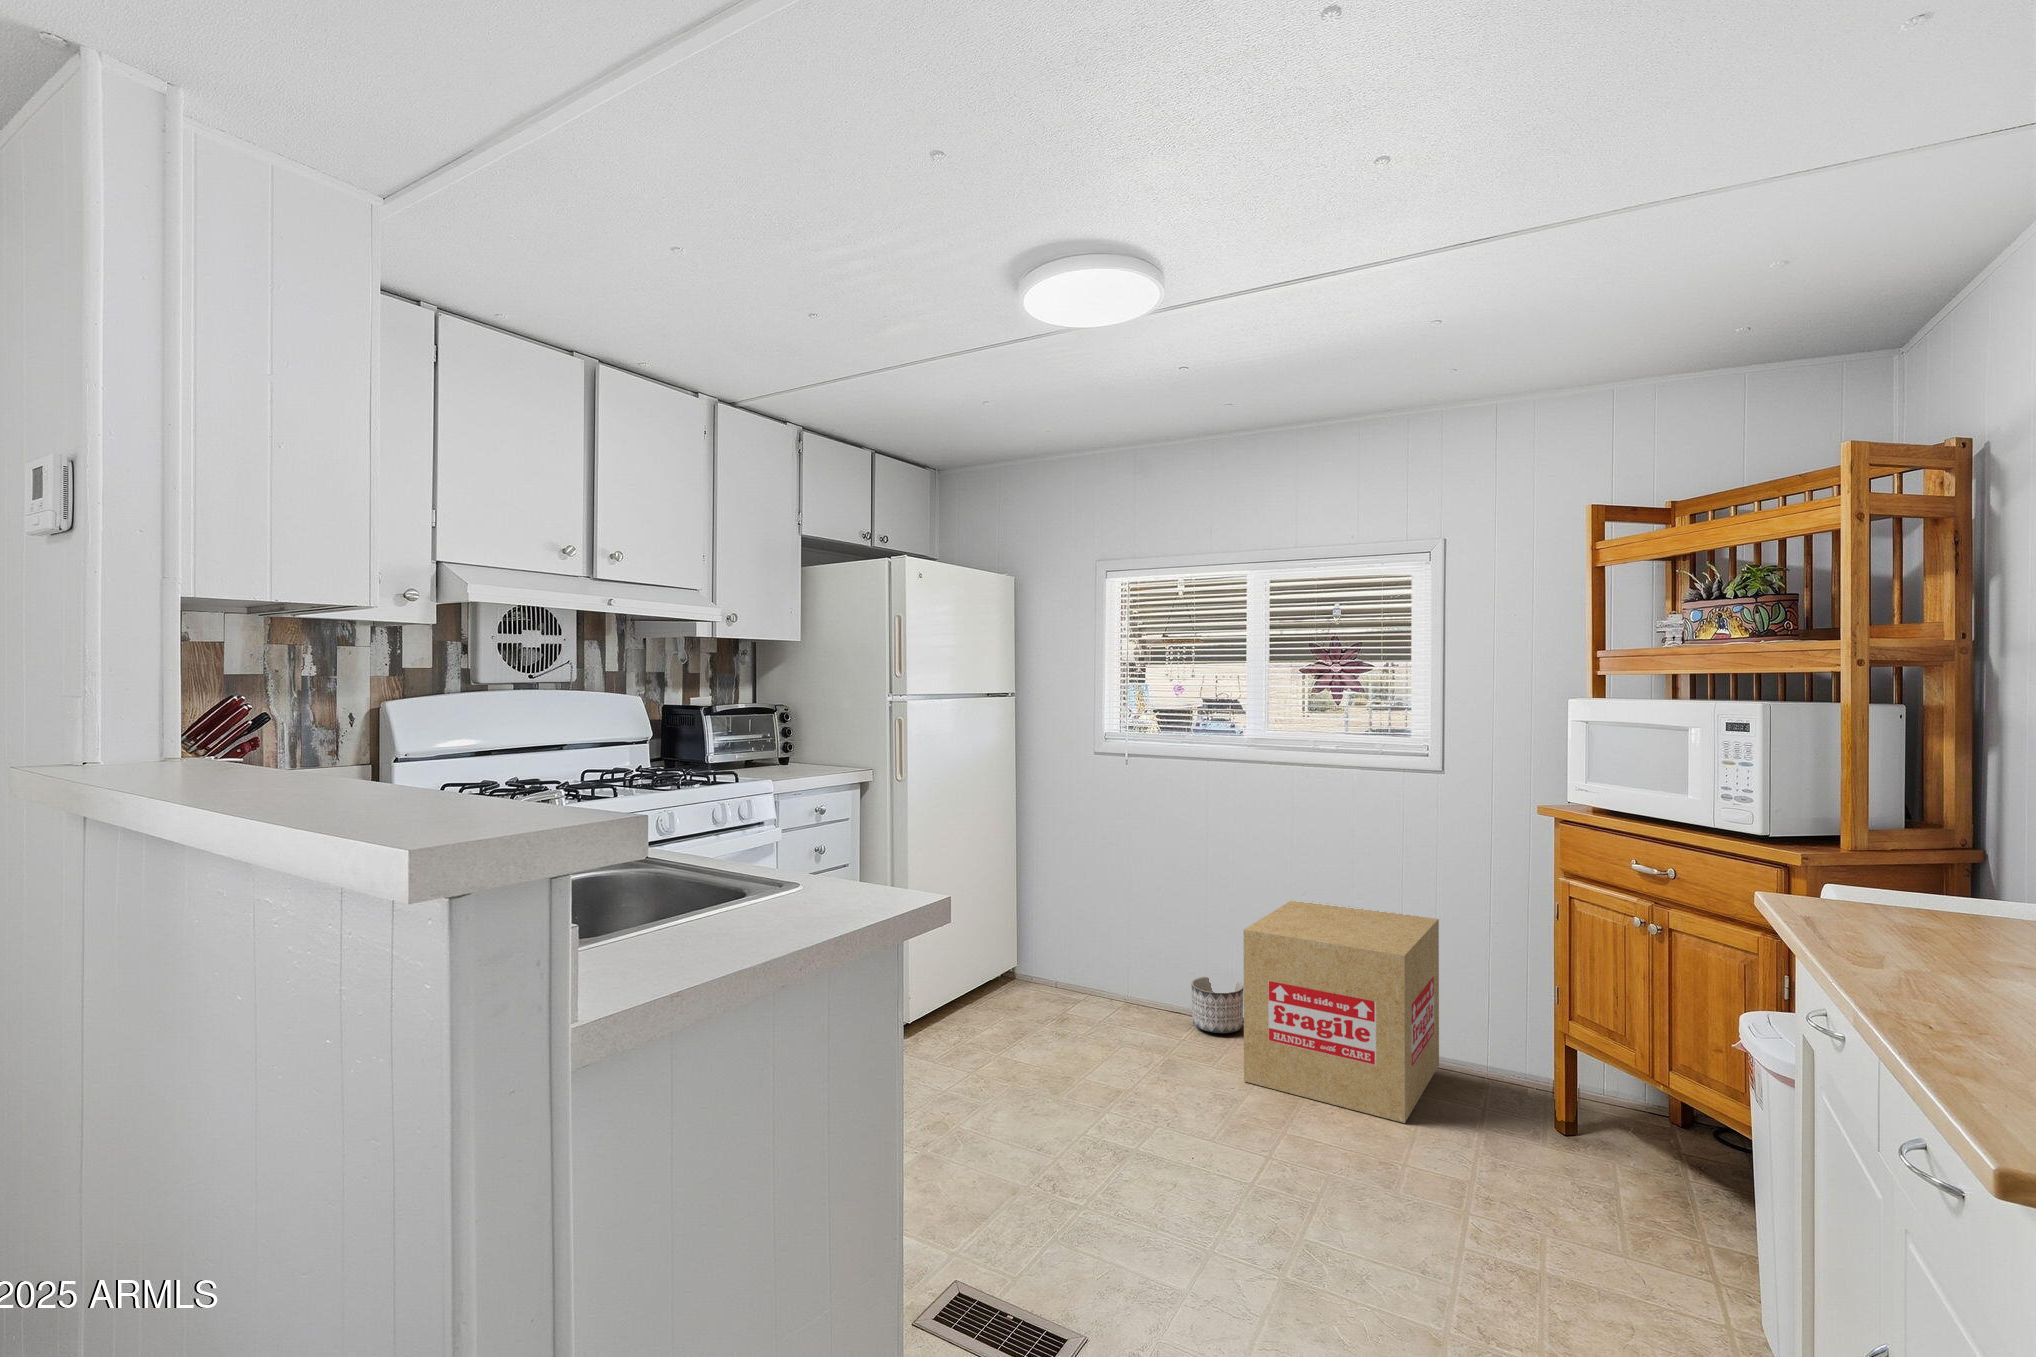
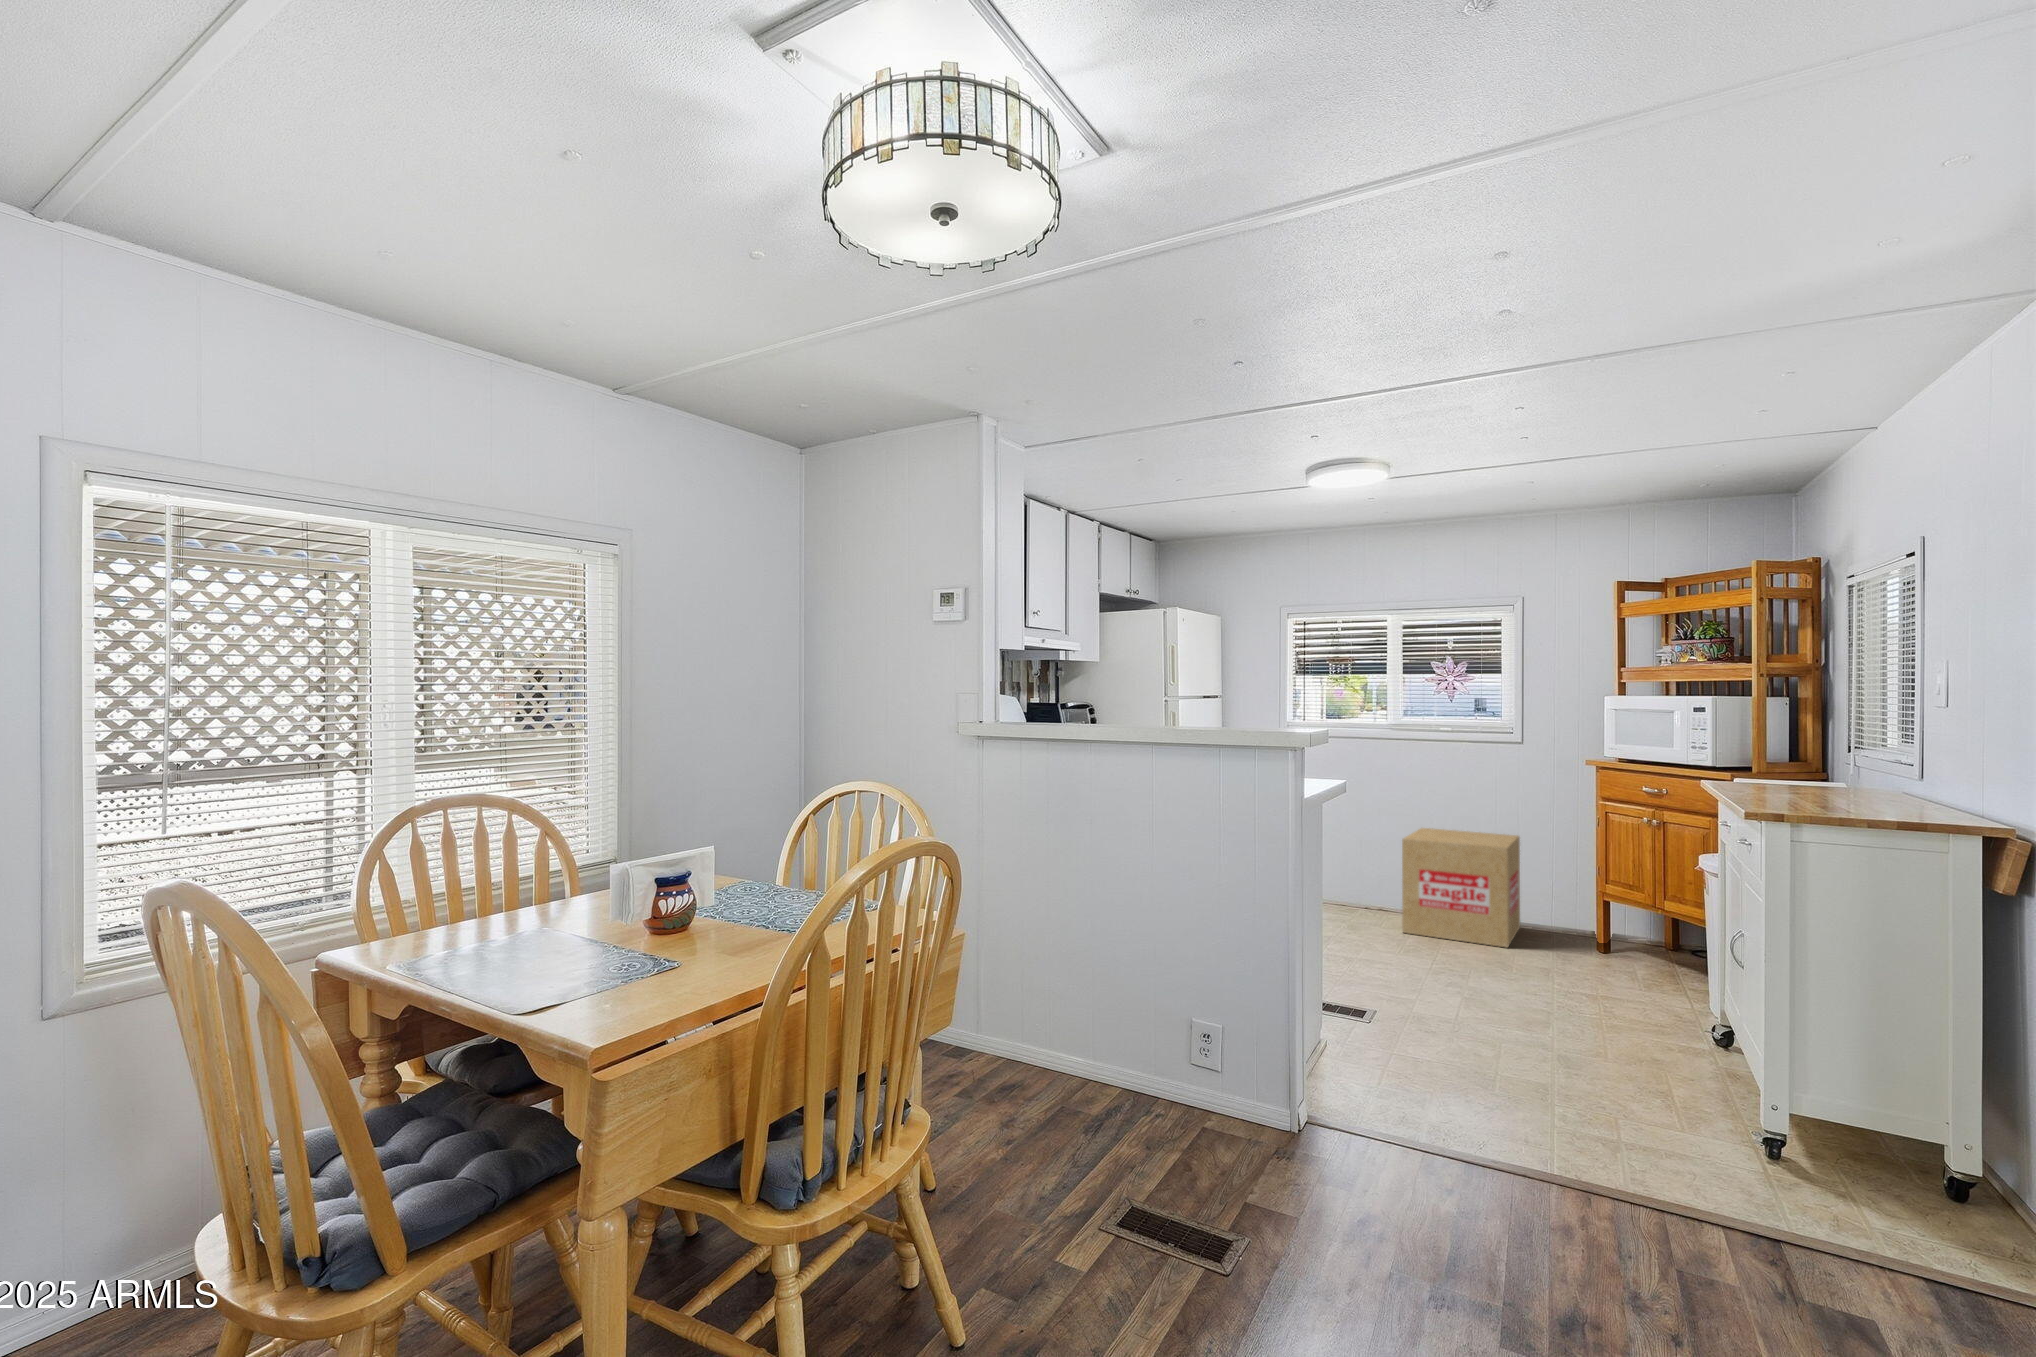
planter: present [1191,976,1244,1033] -> none [1354,880,1389,914]

